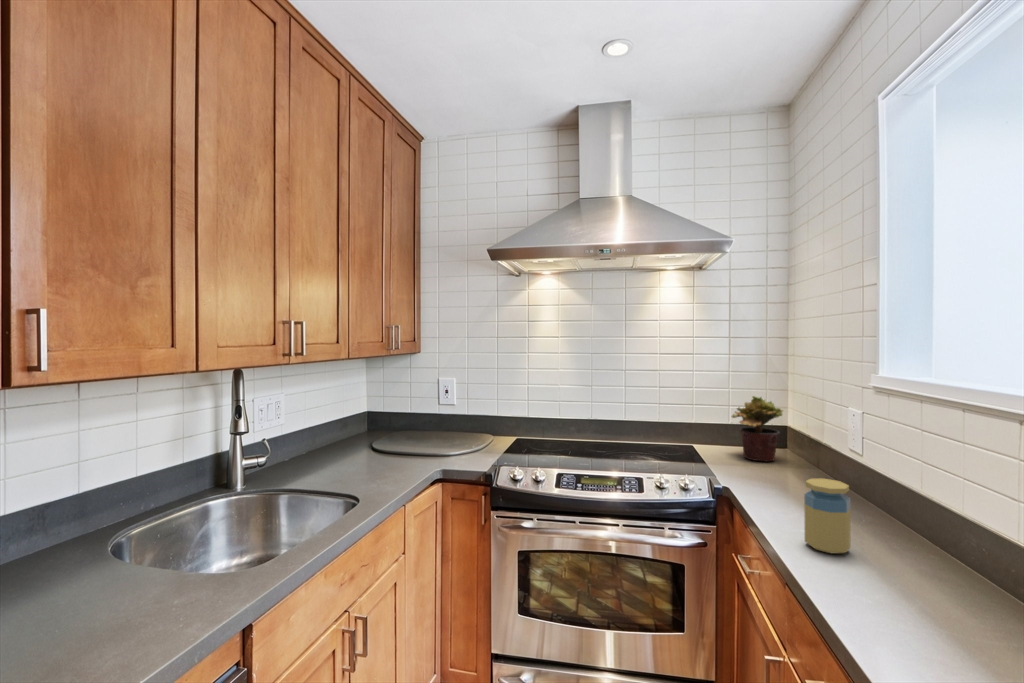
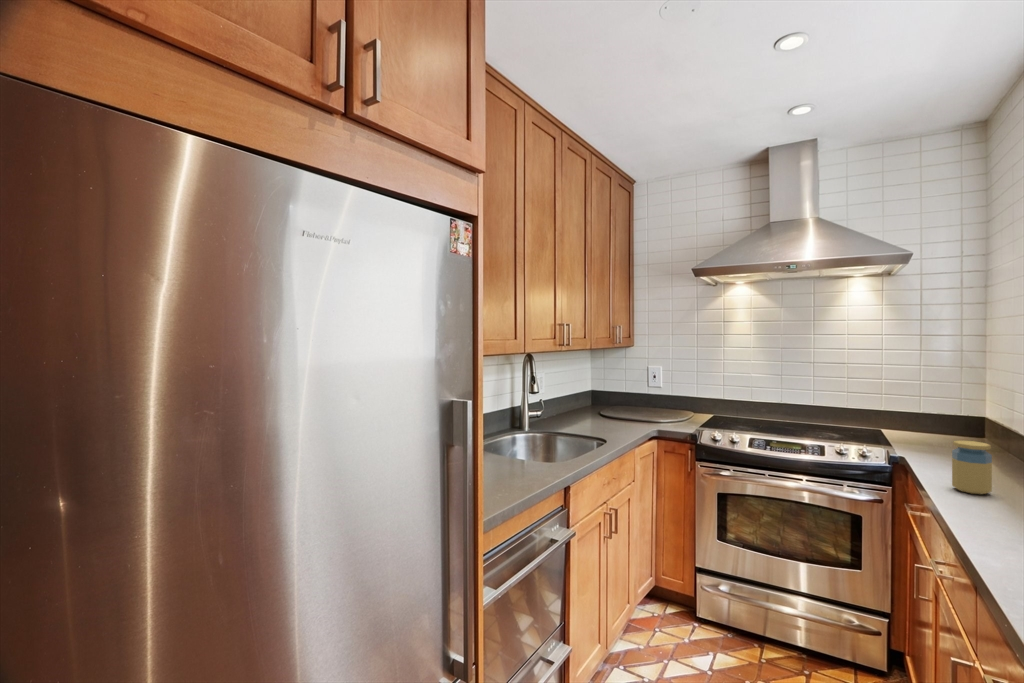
potted plant: present [732,396,783,461] -> none [919,387,974,445]

